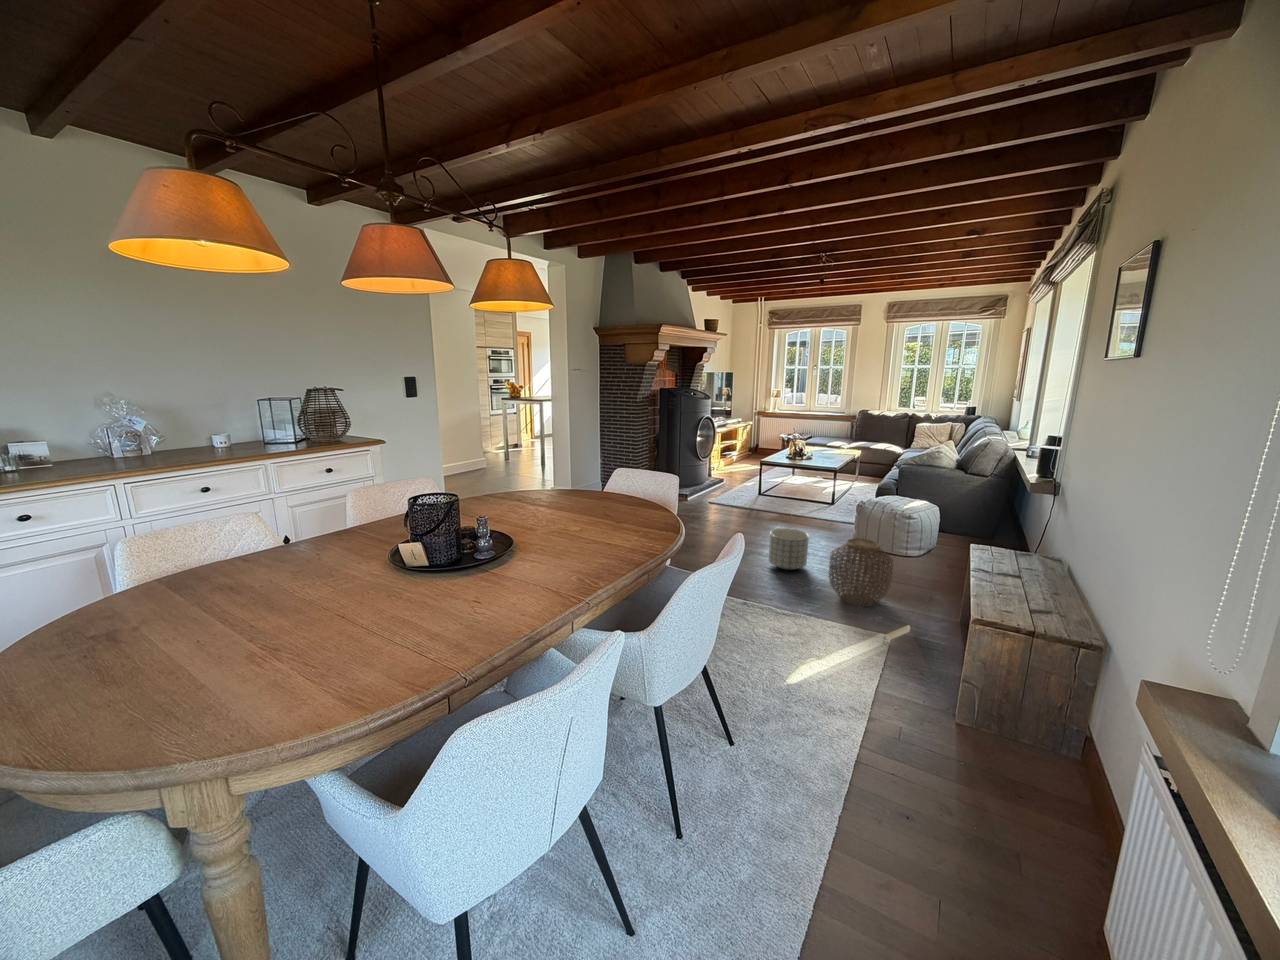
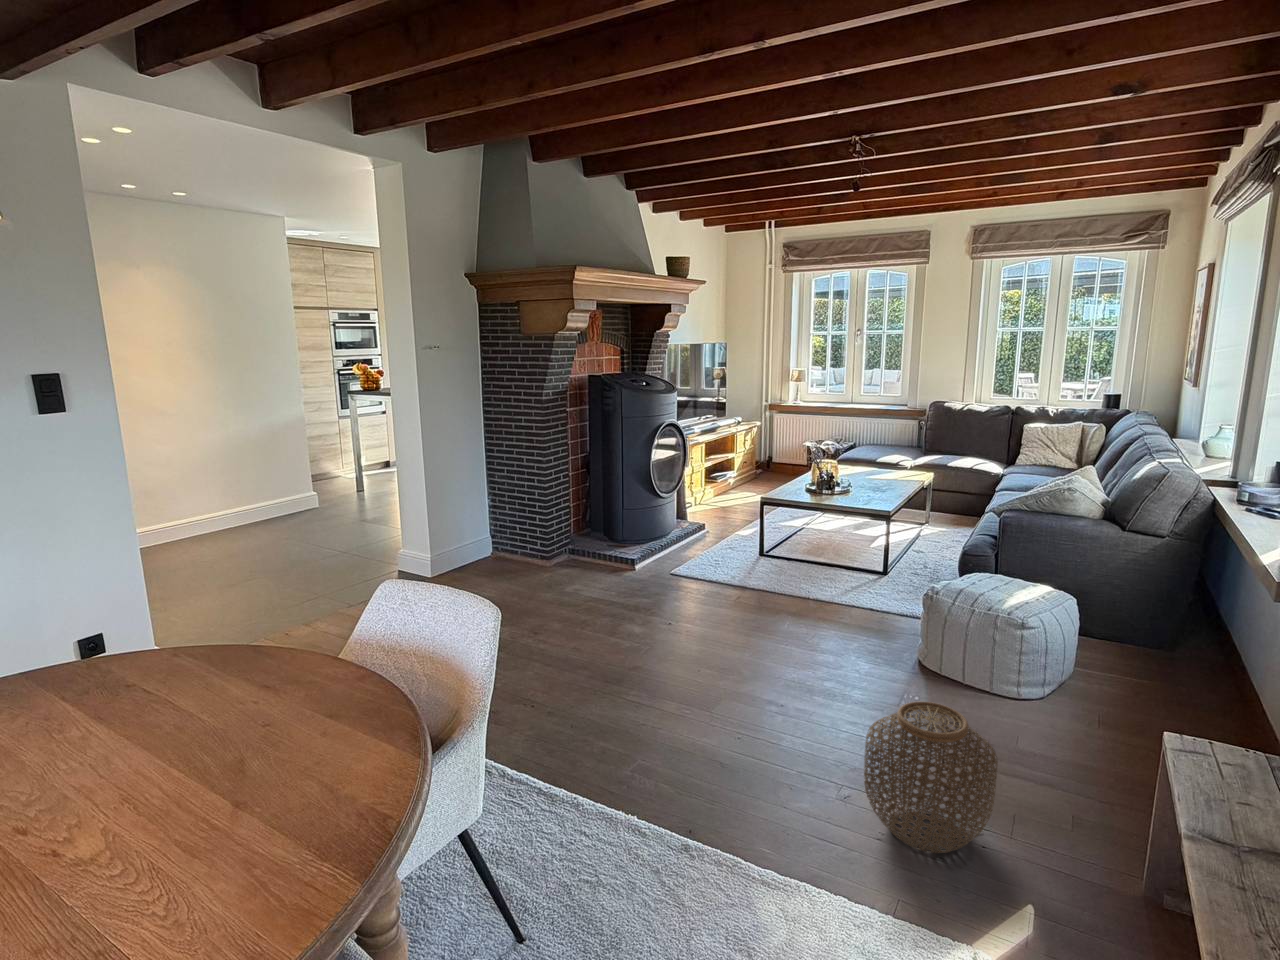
planter: present [769,528,809,570] -> none [752,656,829,745]

